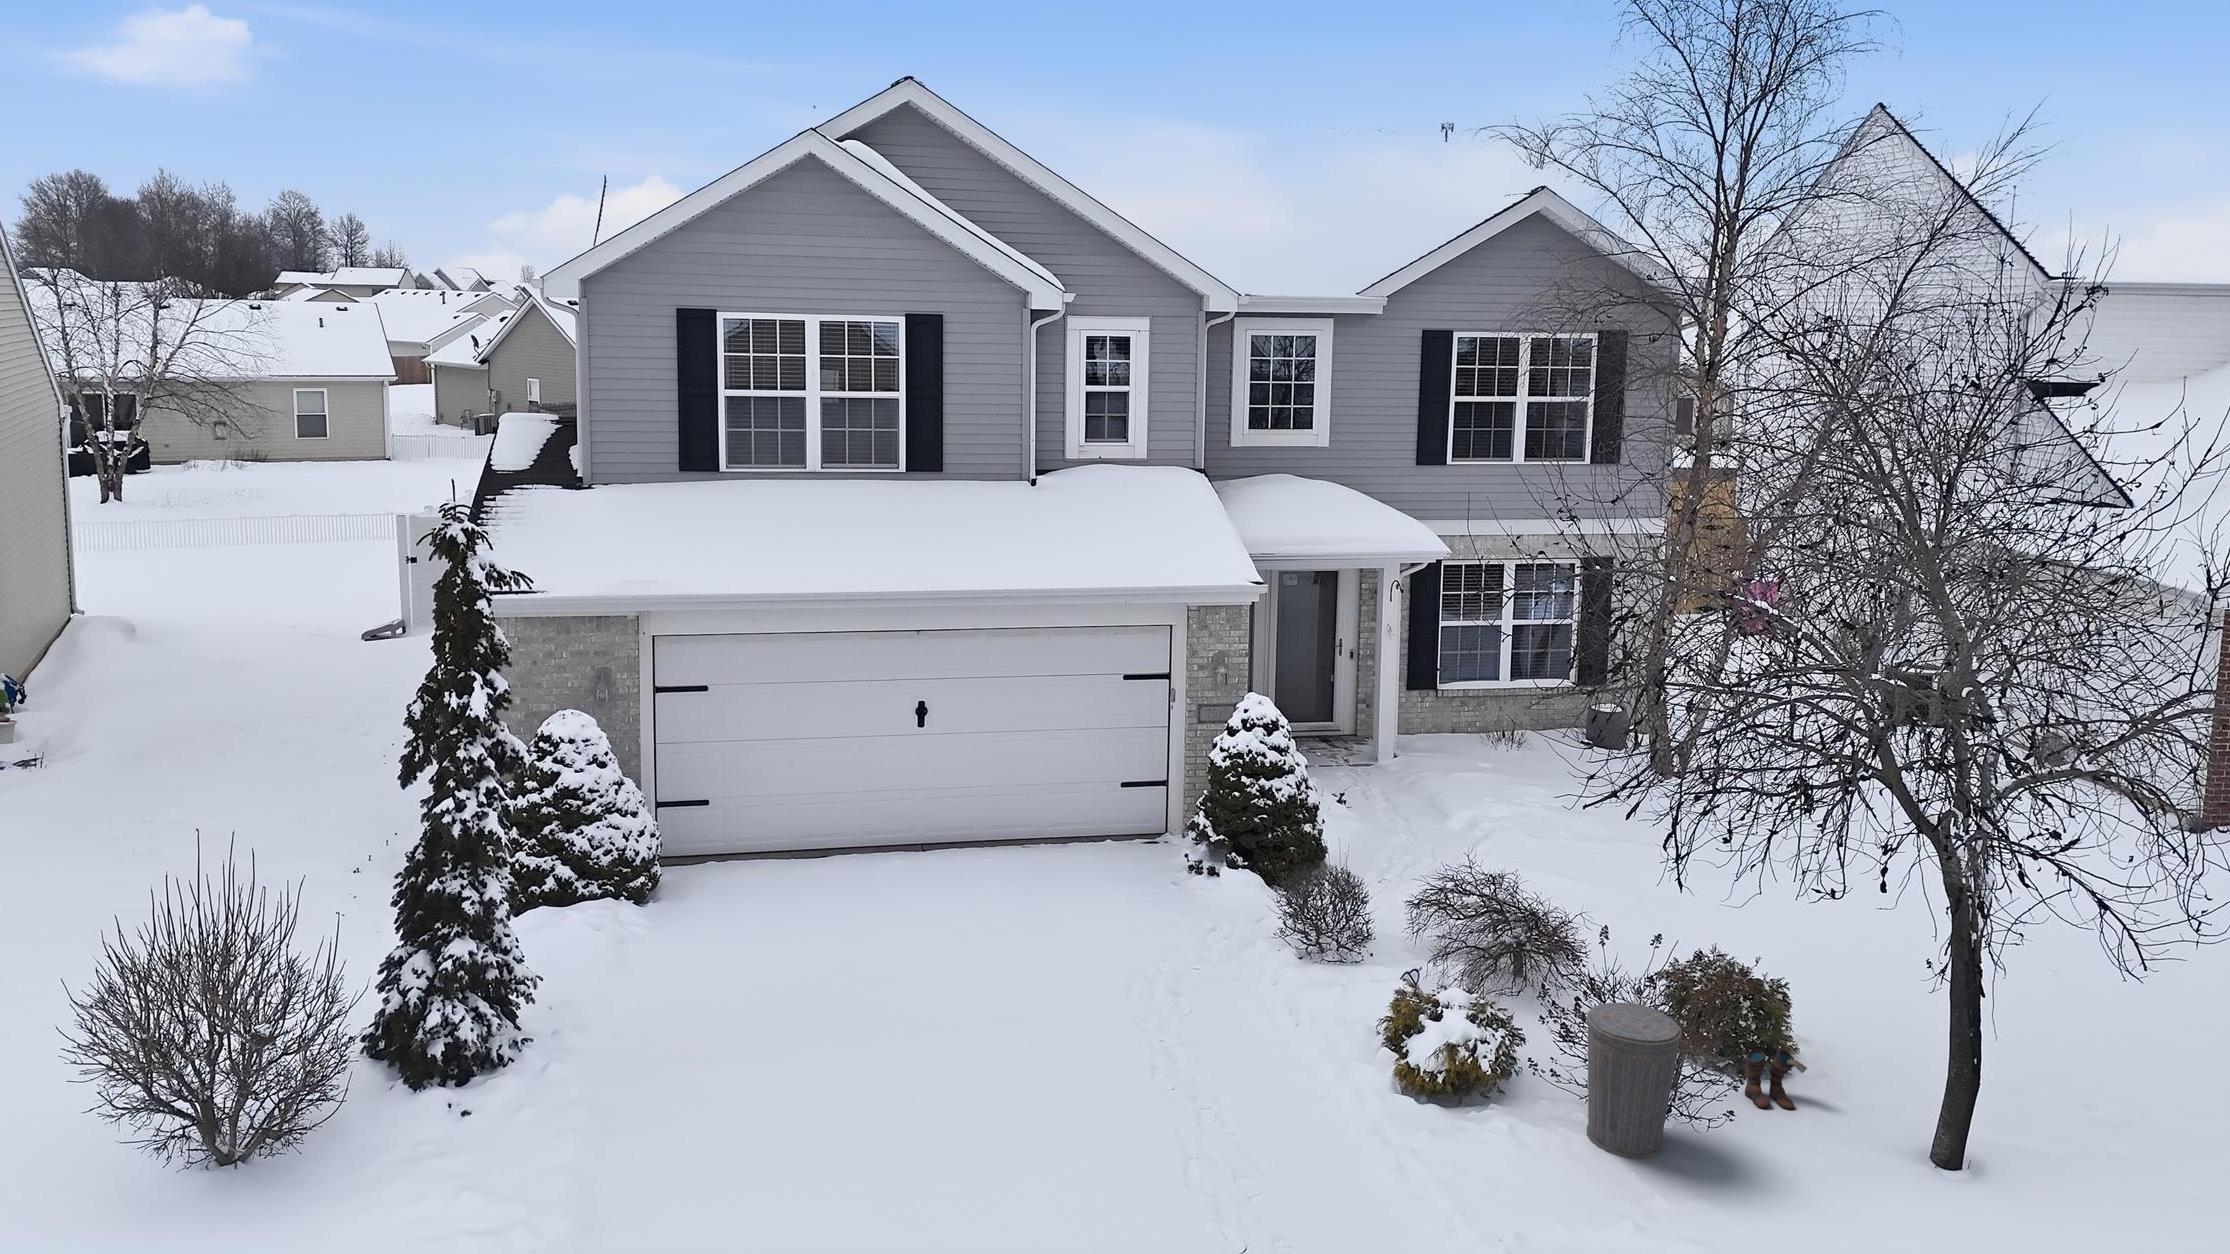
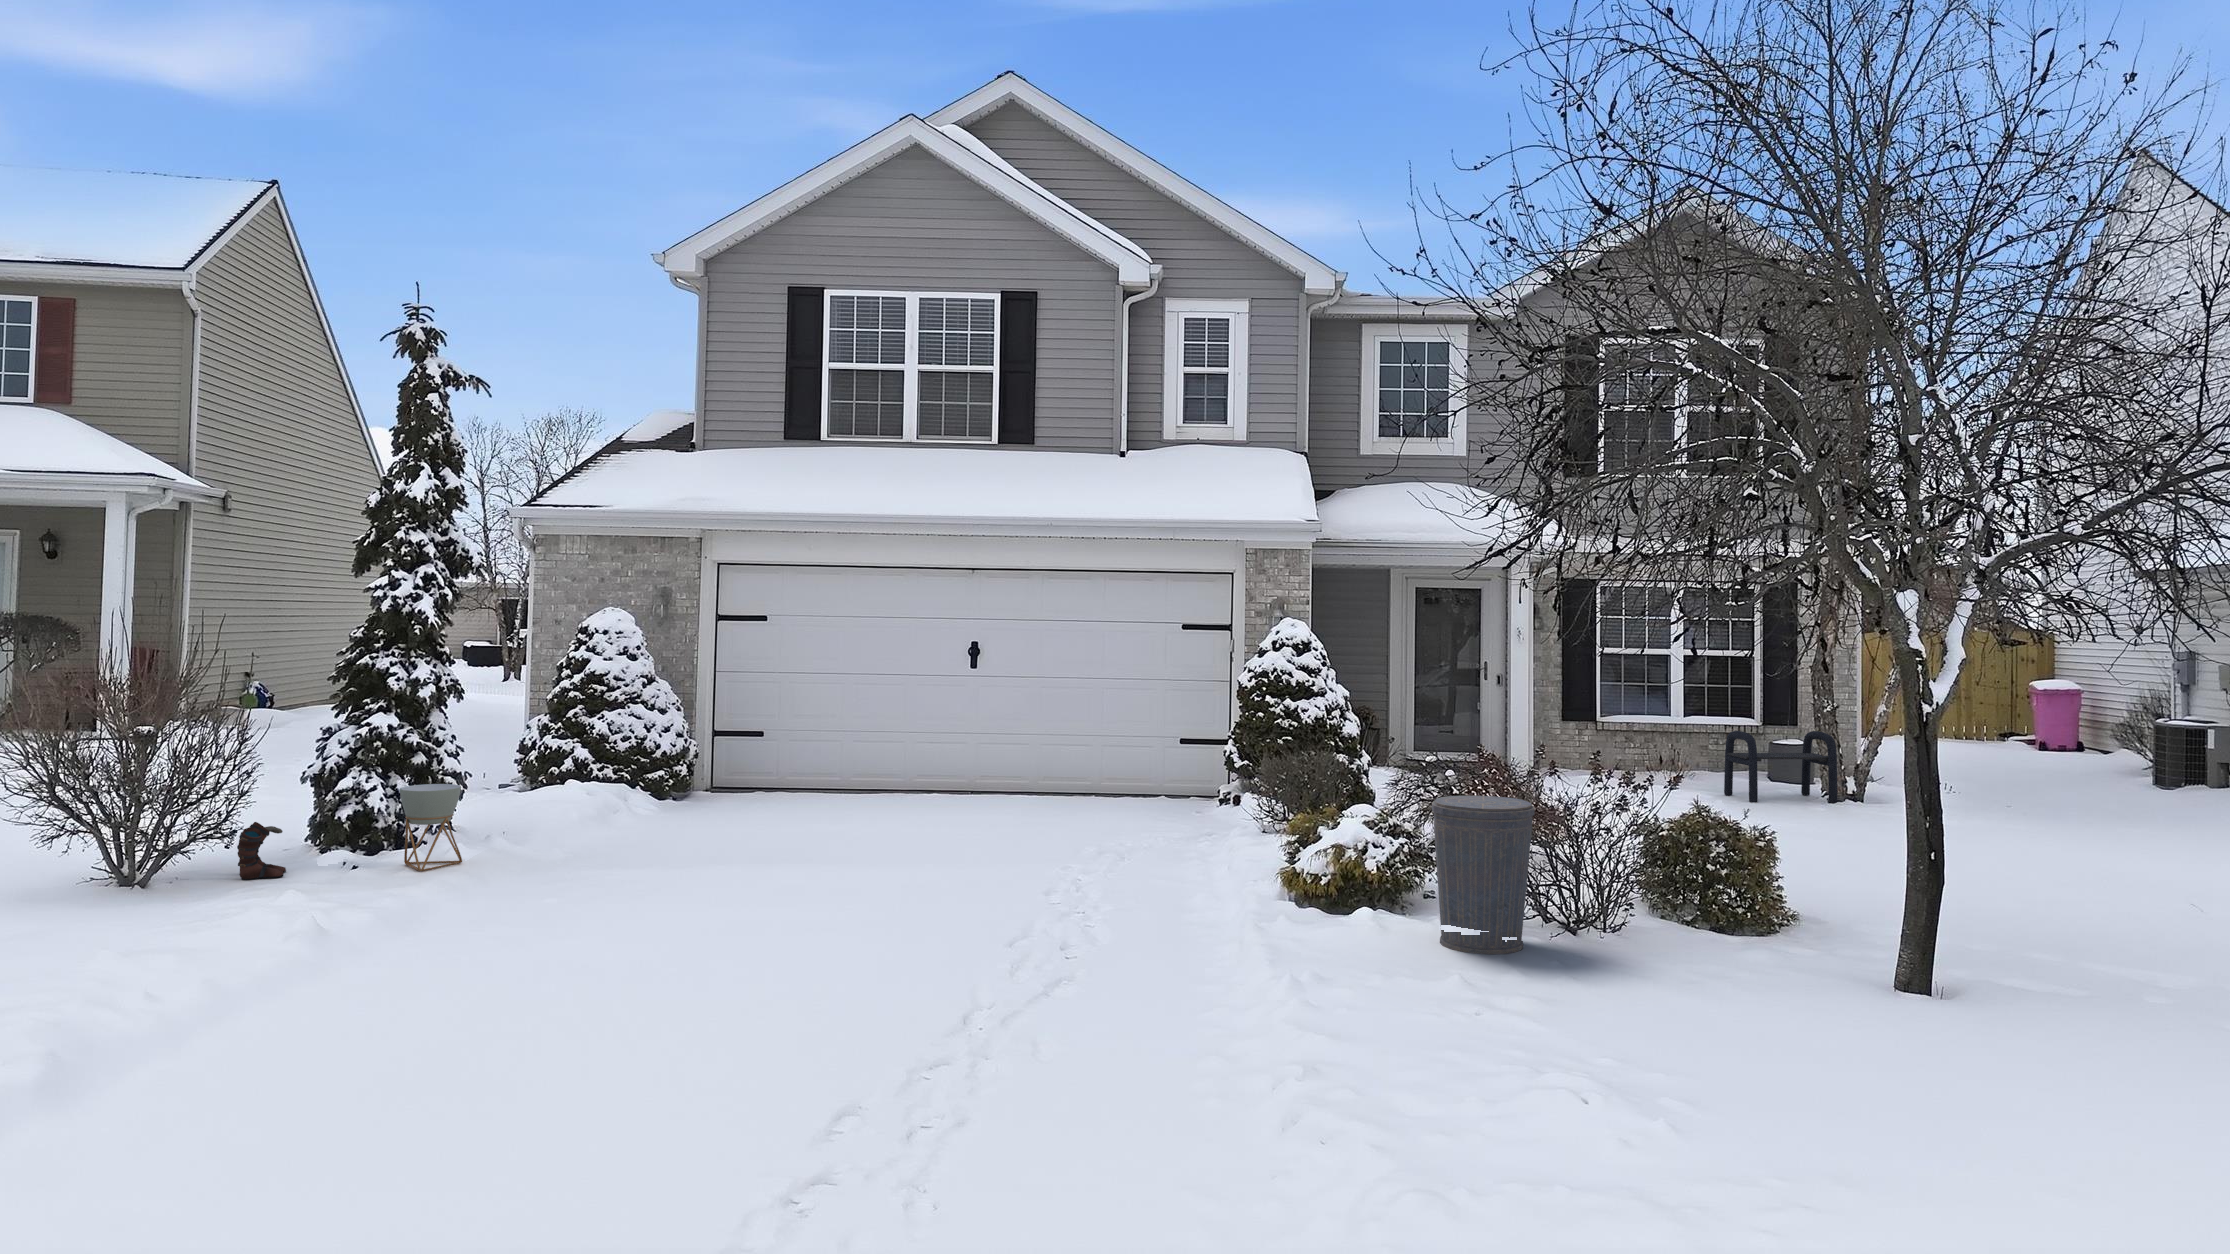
bench: none [1563,744,1660,813] -> present [1724,731,1838,802]
planter: none [495,1005,559,1111] -> present [400,784,462,872]
boots: present [1745,1049,1807,1110] -> present [237,822,286,880]

